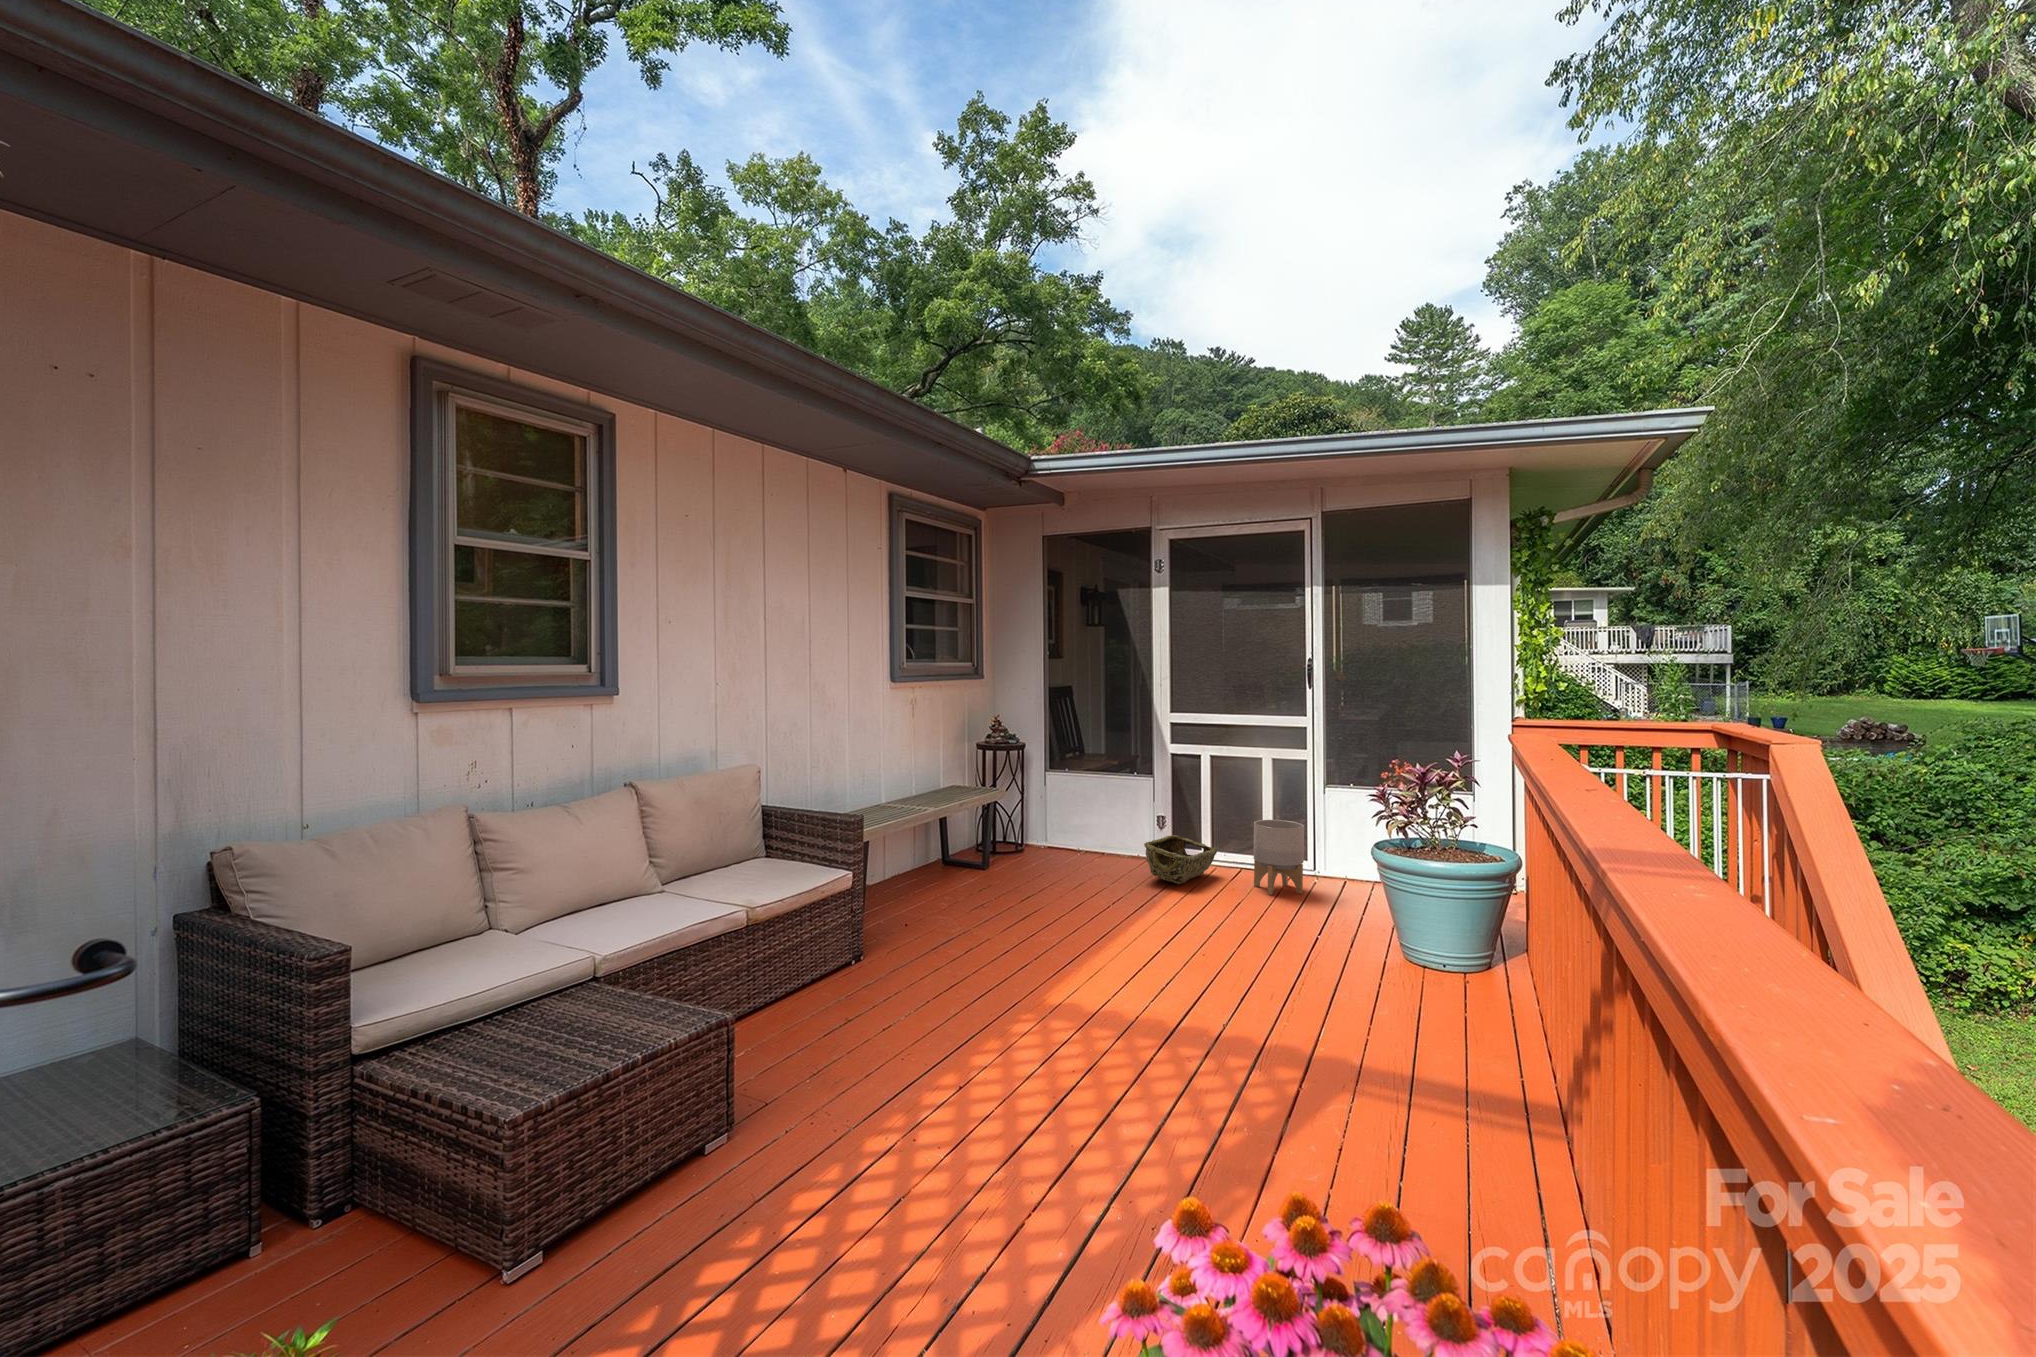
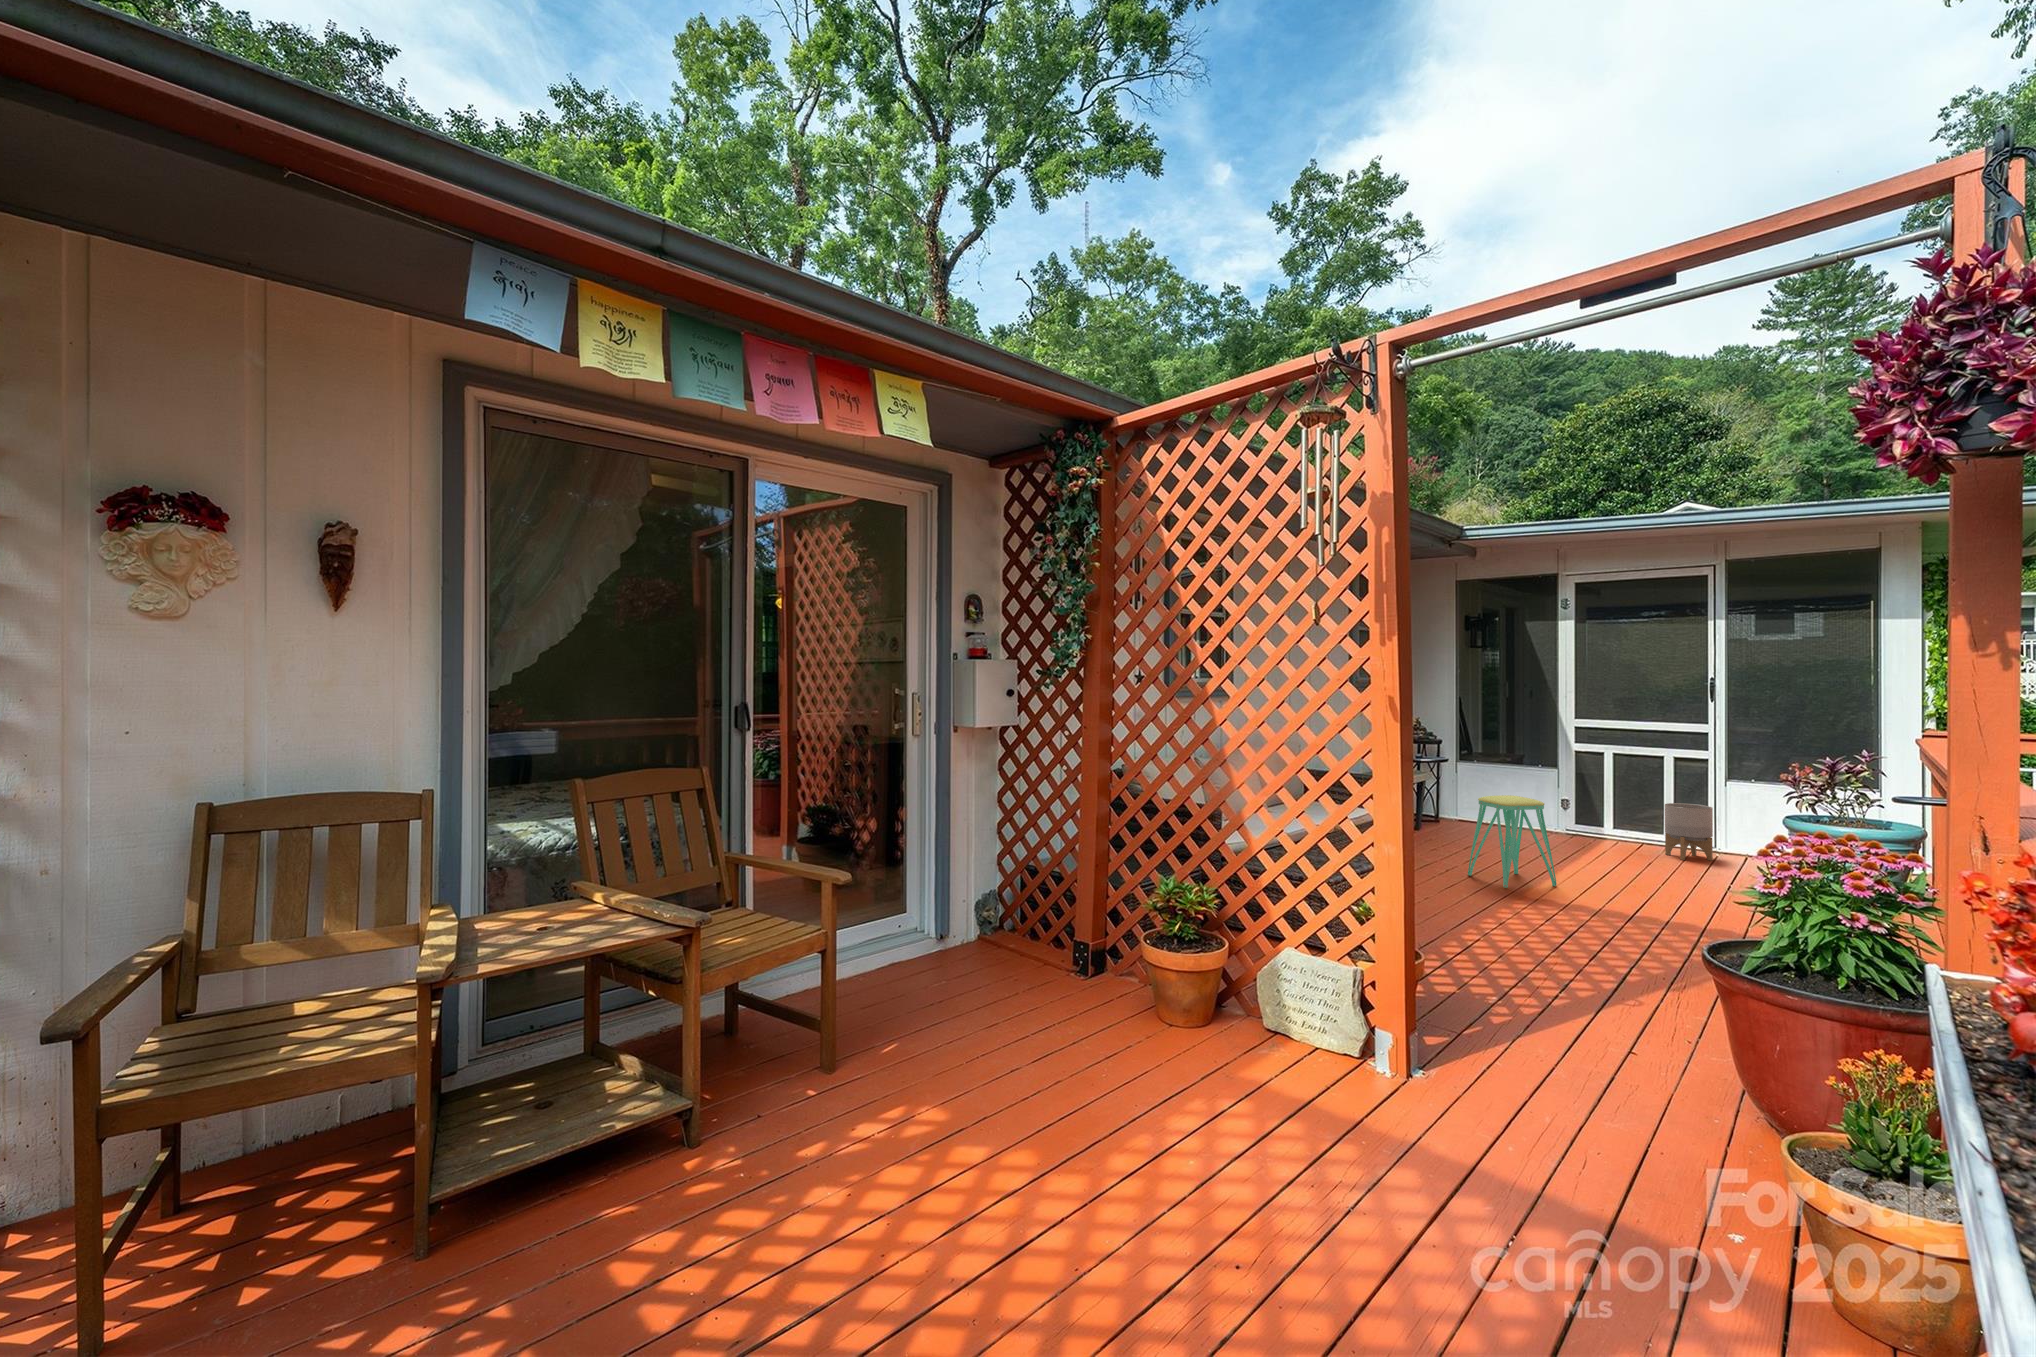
stool: none [983,828,1093,975] -> present [1468,795,1557,888]
woven basket: present [1144,835,1217,884] -> none [1565,815,1628,850]

